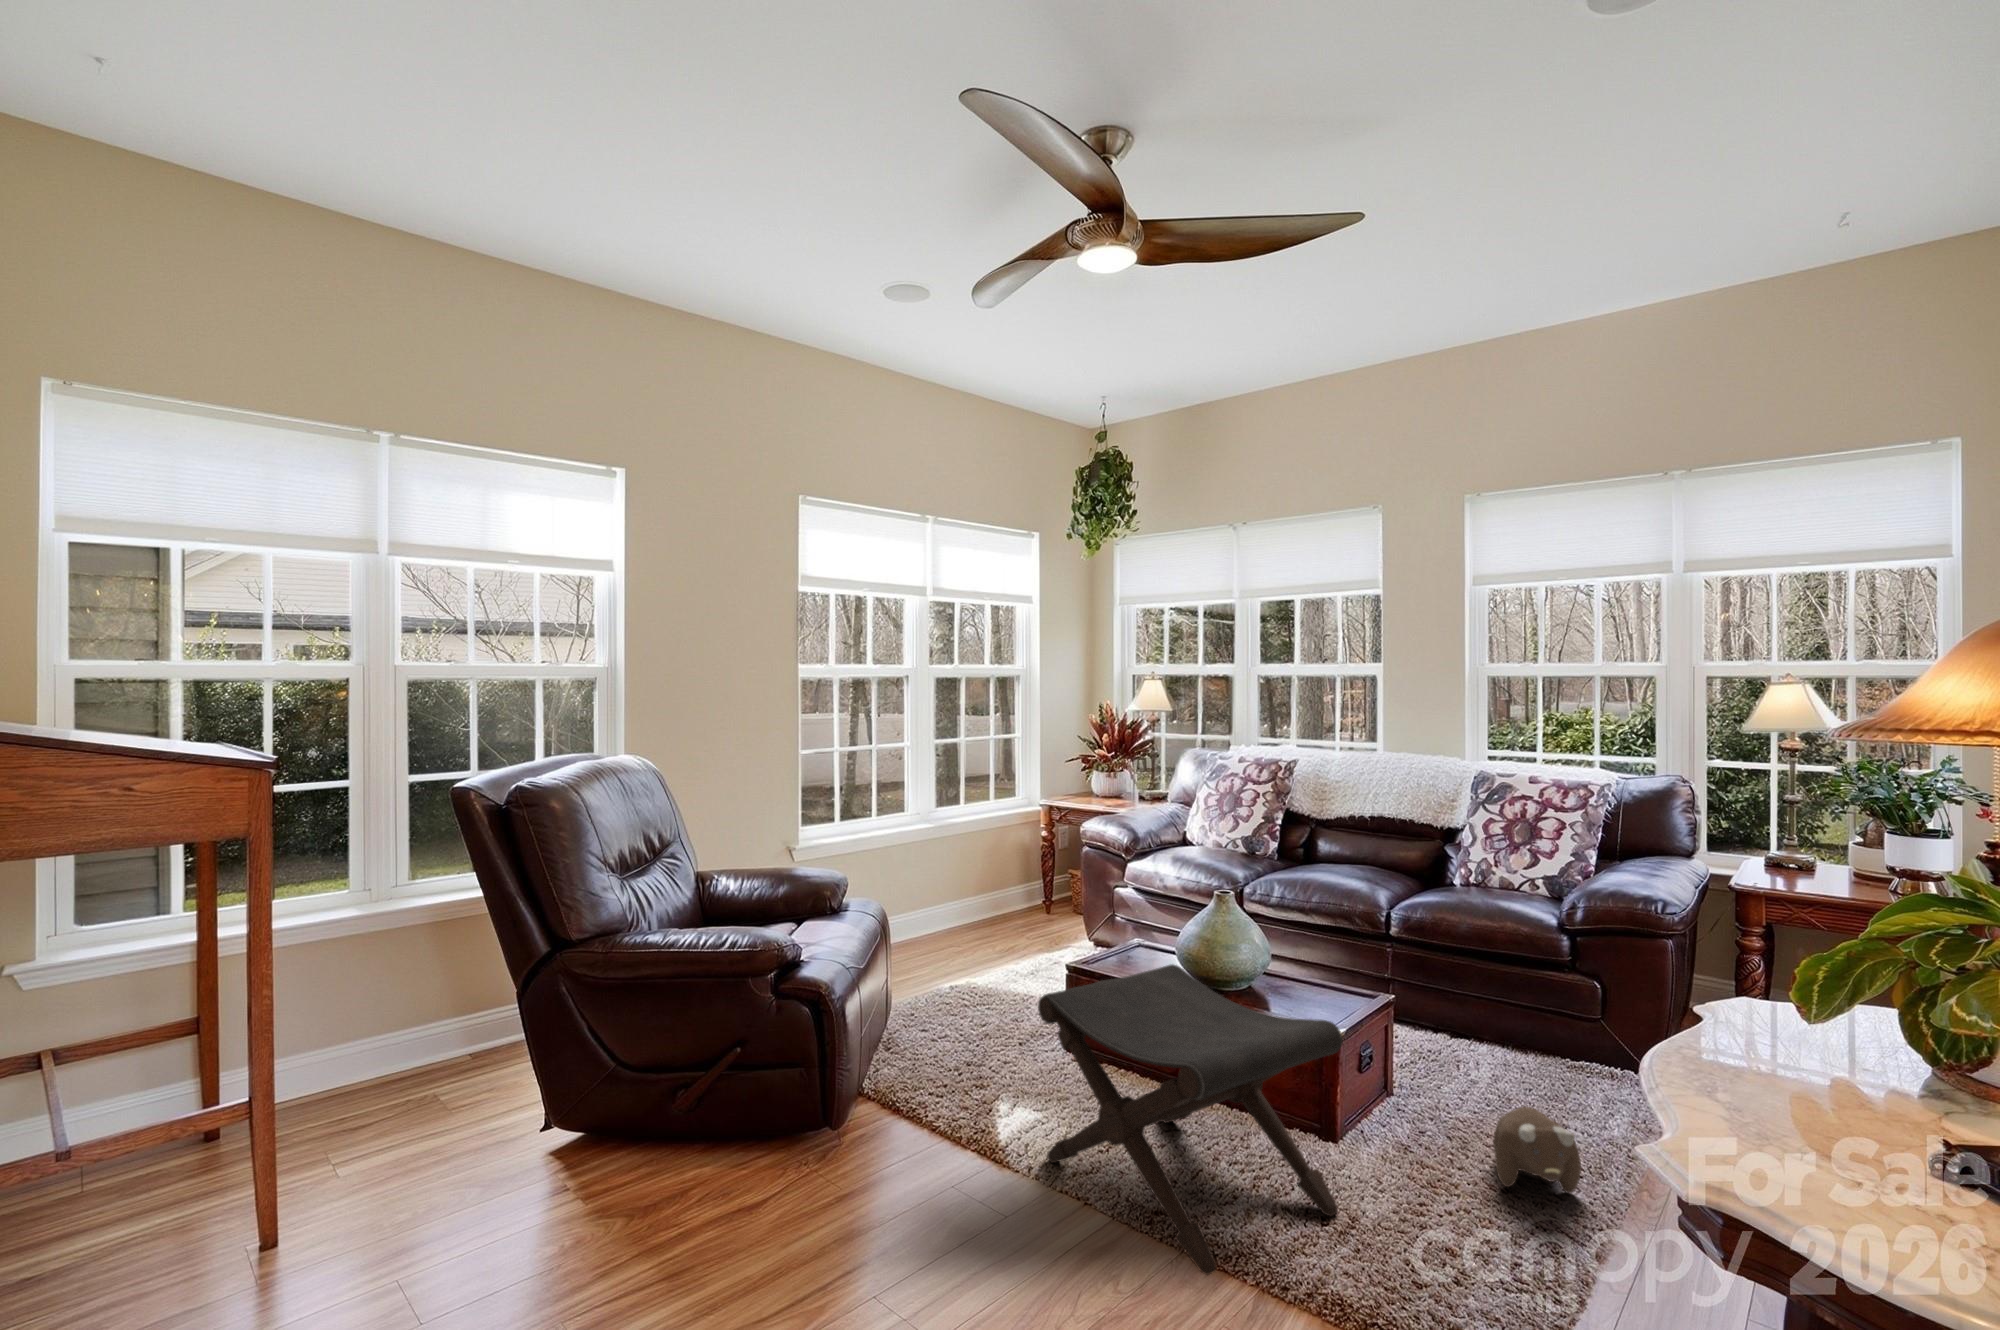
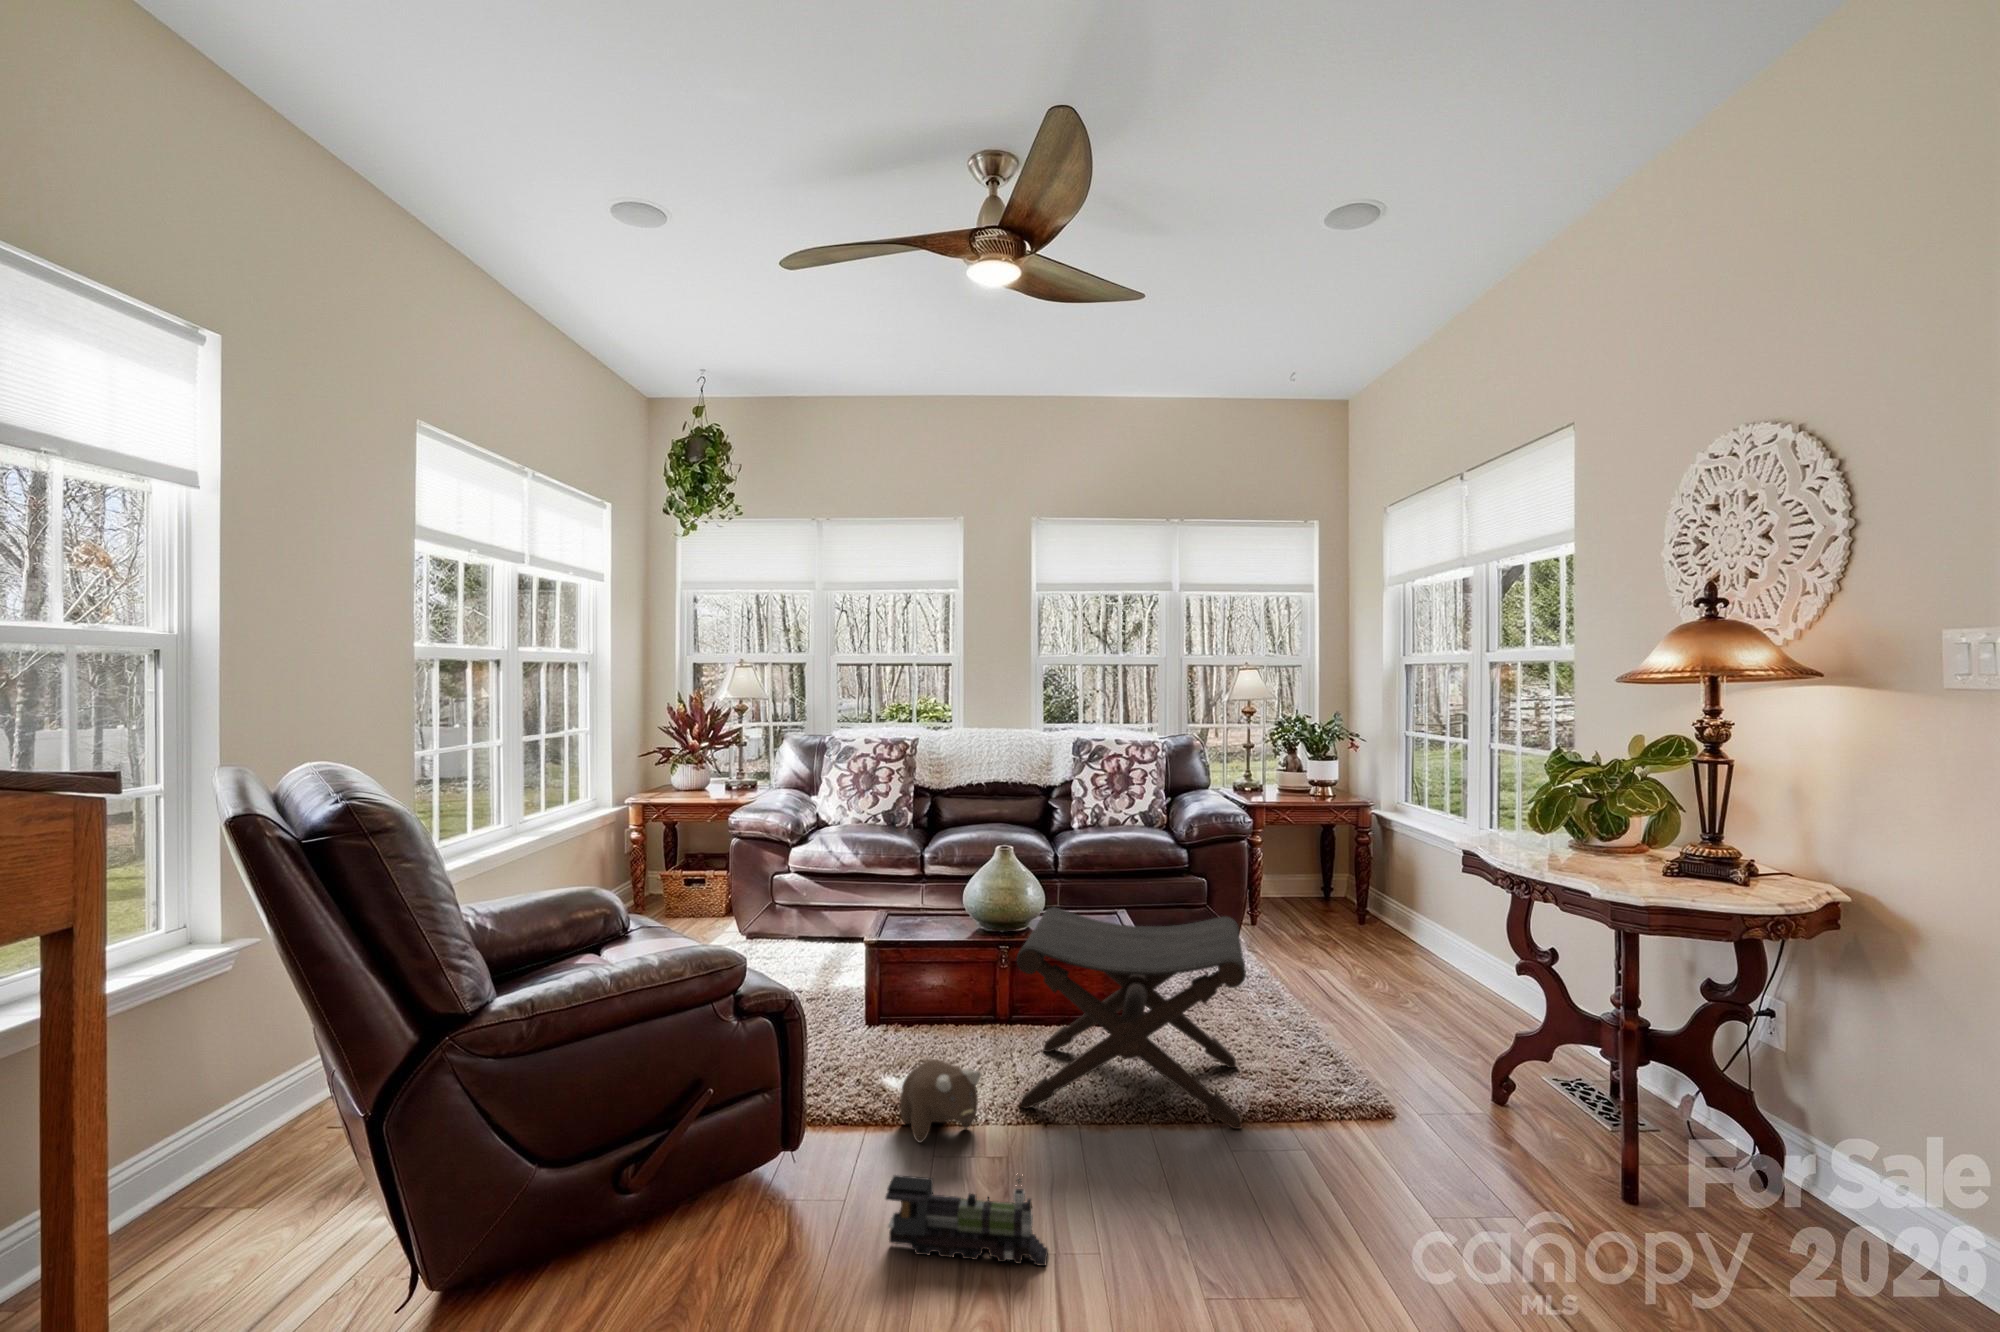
plush toy: present [1493,1107,1581,1193] -> present [900,1059,981,1143]
toy train: none [769,1156,860,1287] -> present [886,1175,1048,1266]

